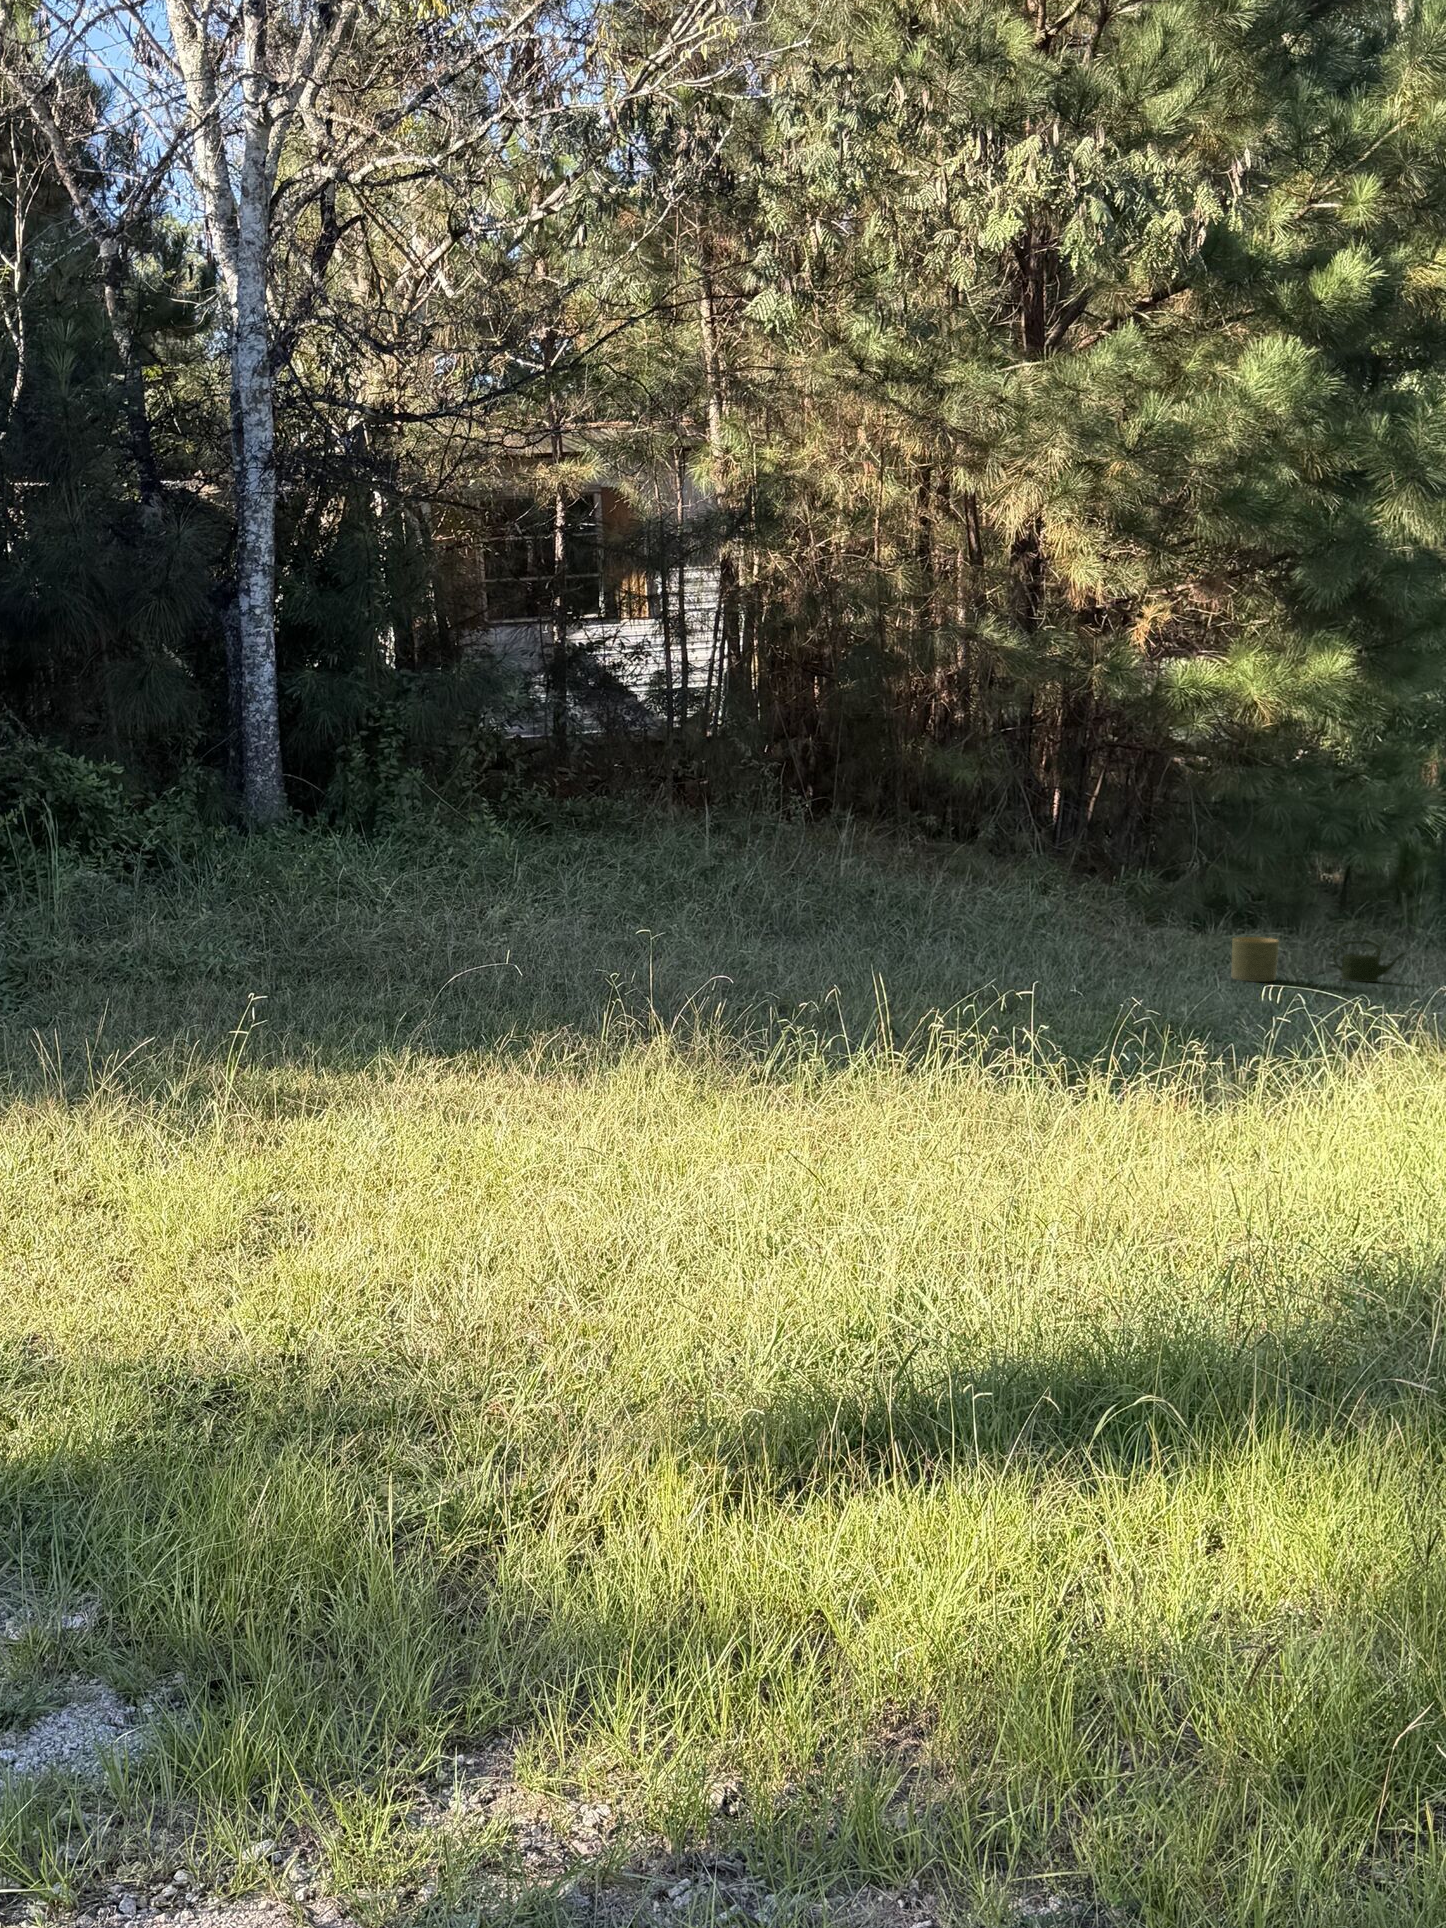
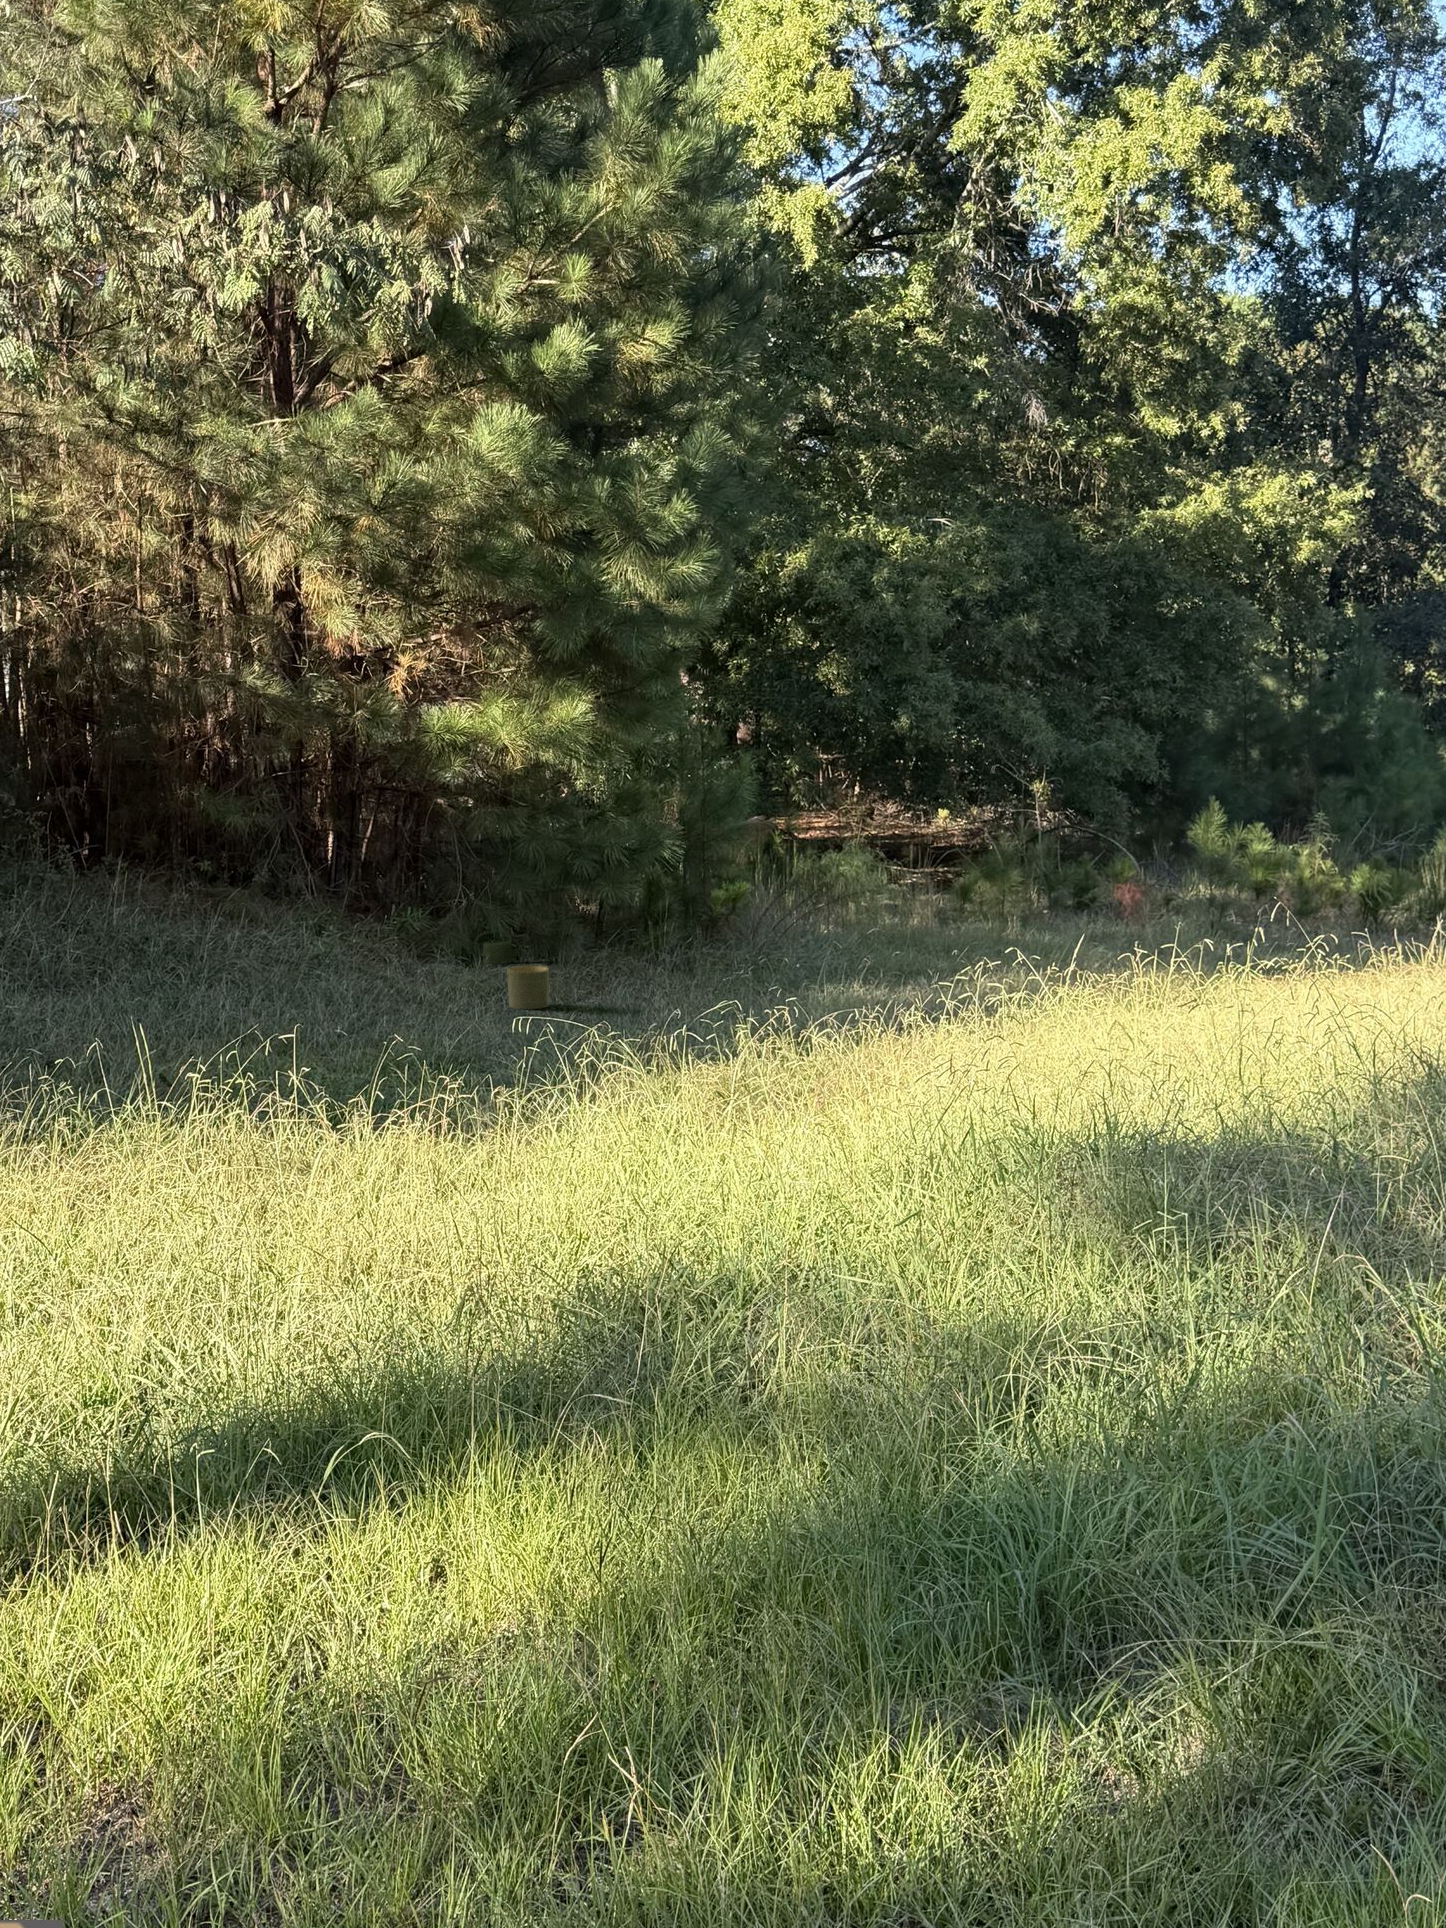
watering can: present [1333,941,1405,982] -> present [475,930,529,964]

